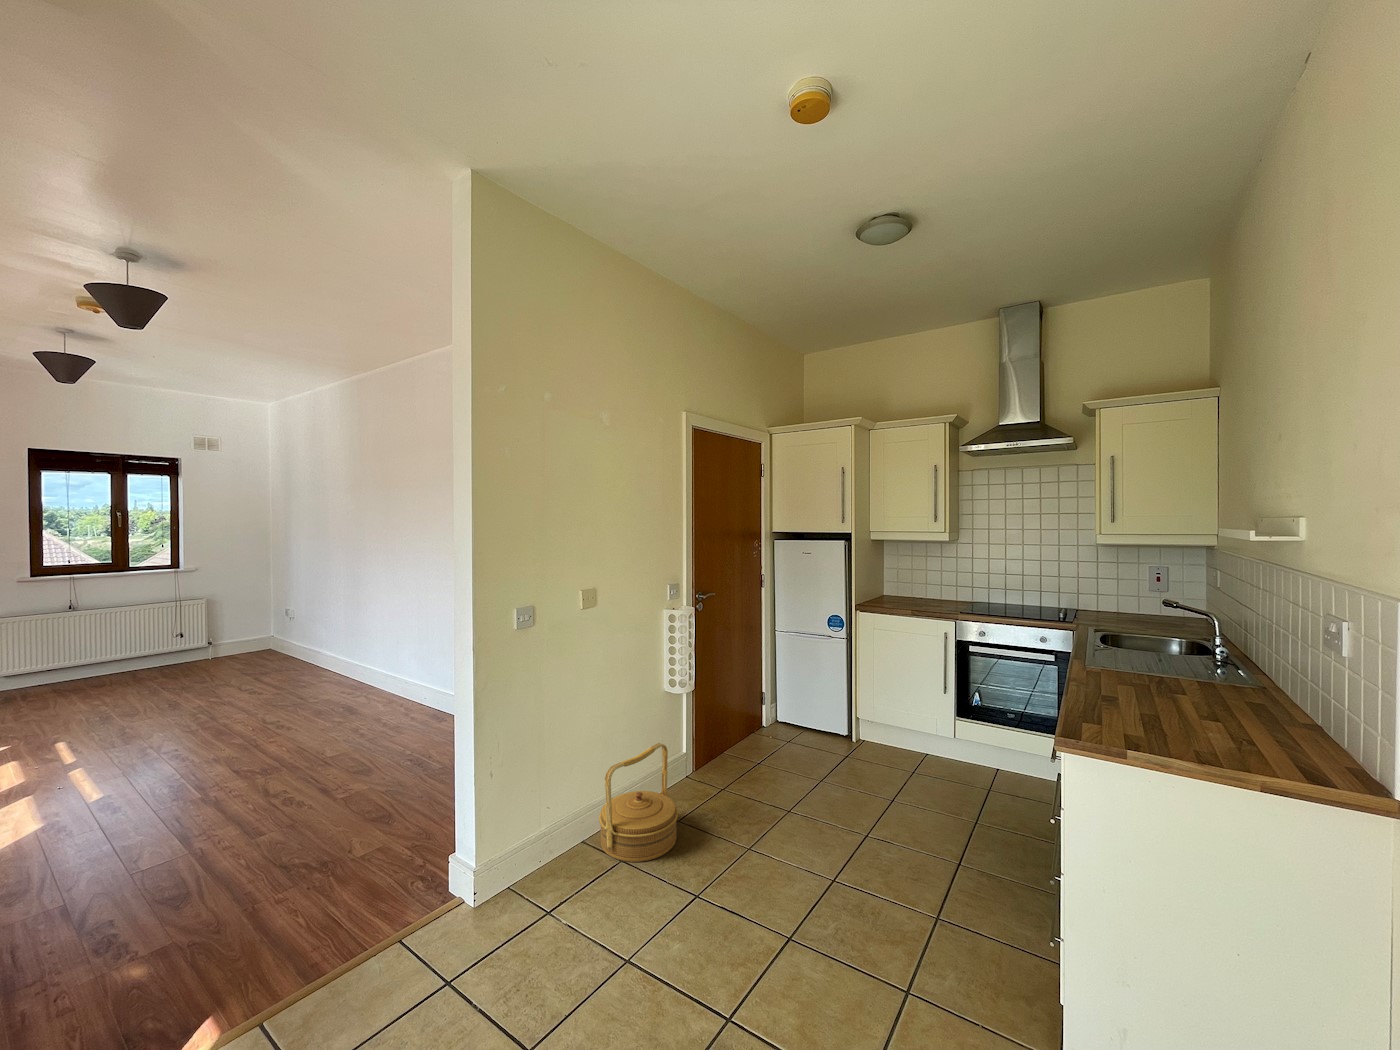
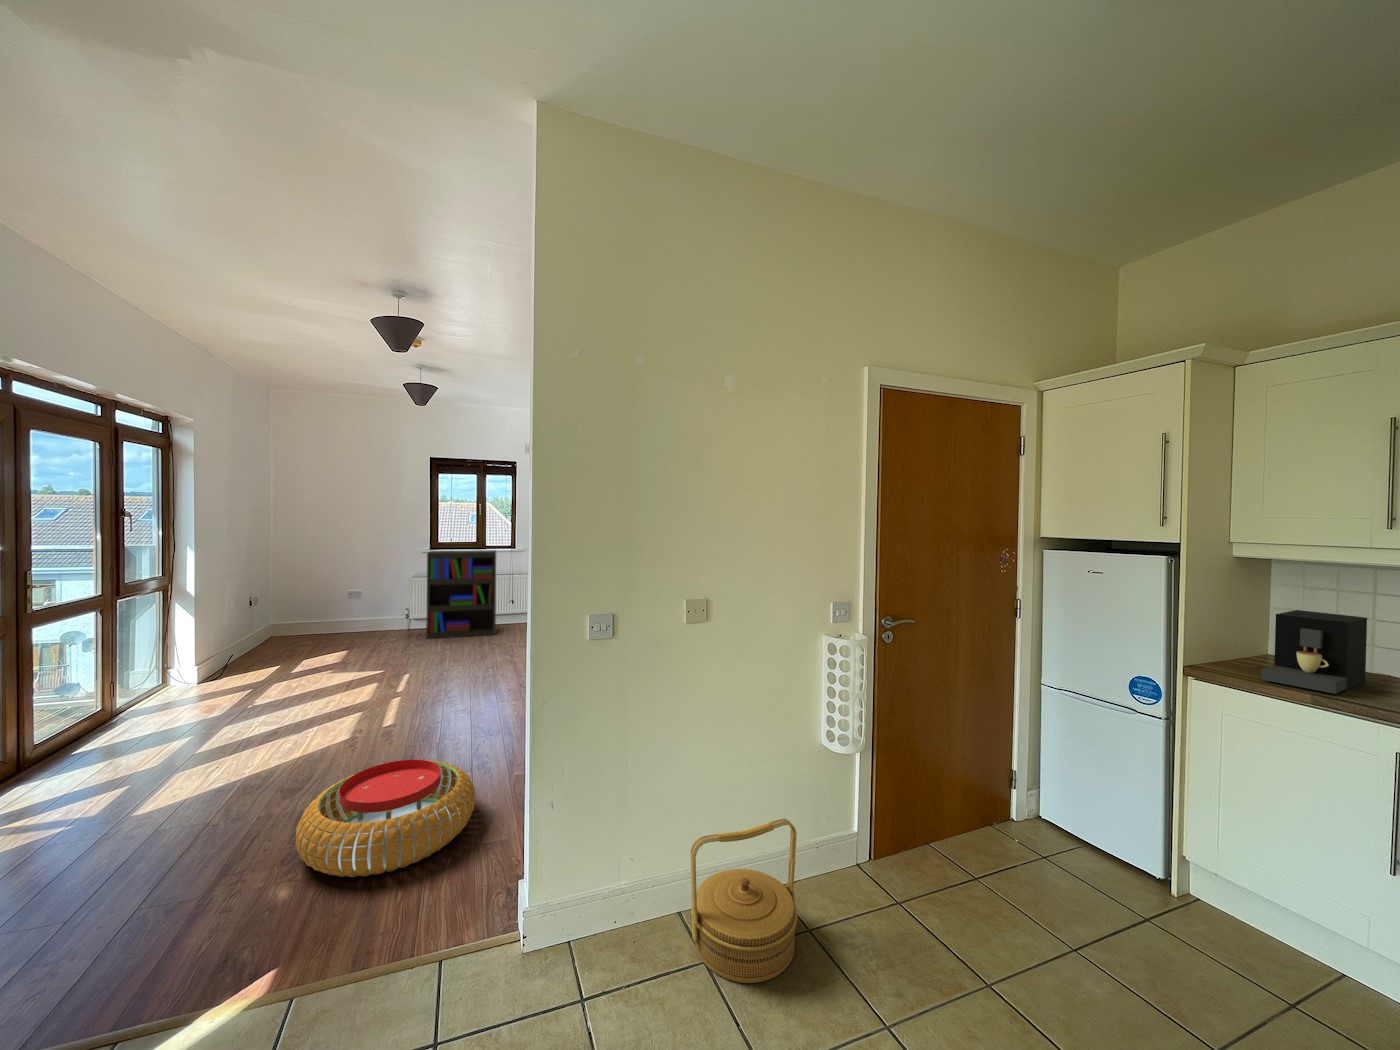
coffee maker: none [887,568,923,608] -> present [1261,610,1367,694]
bookshelf: none [31,575,162,707] -> present [426,550,496,639]
pouf: none [89,801,328,947] -> present [296,760,475,877]

